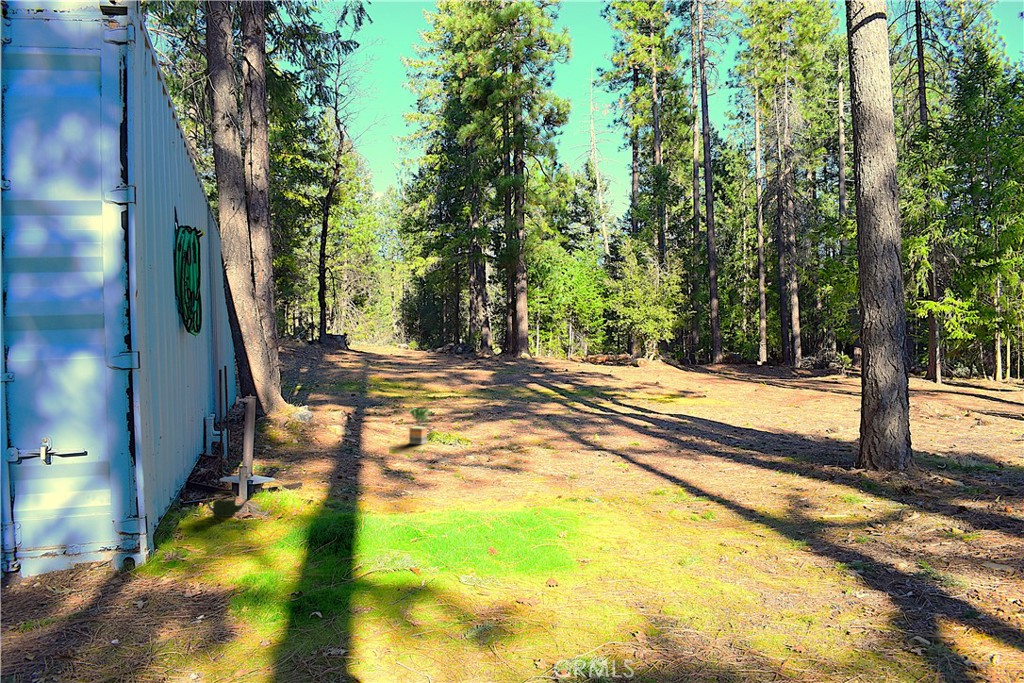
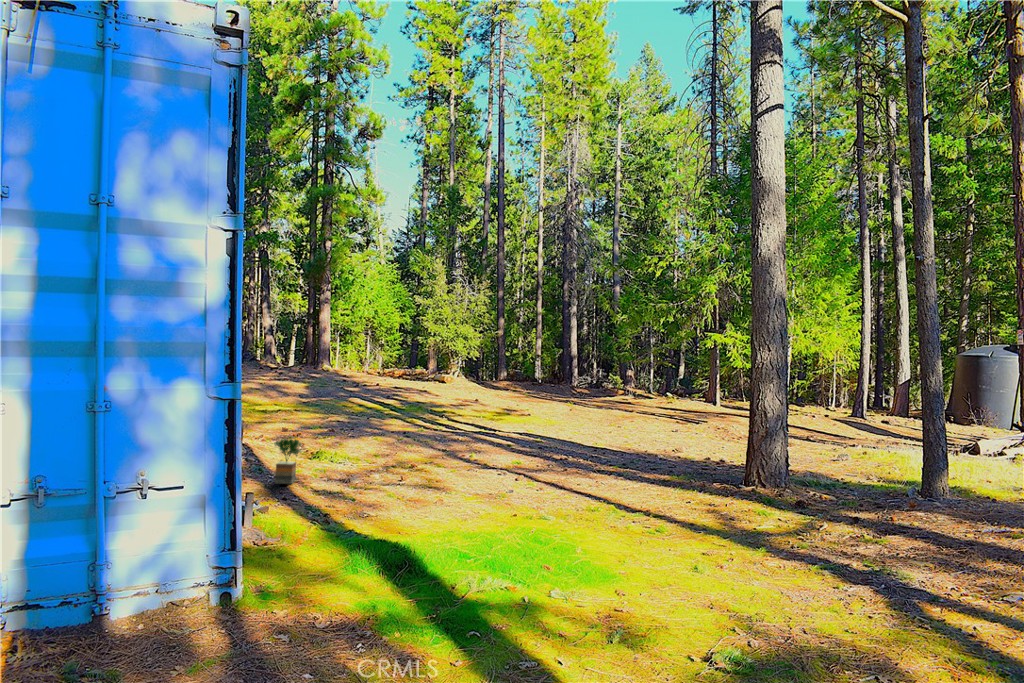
watering can: present [207,491,251,517] -> none [63,593,138,636]

